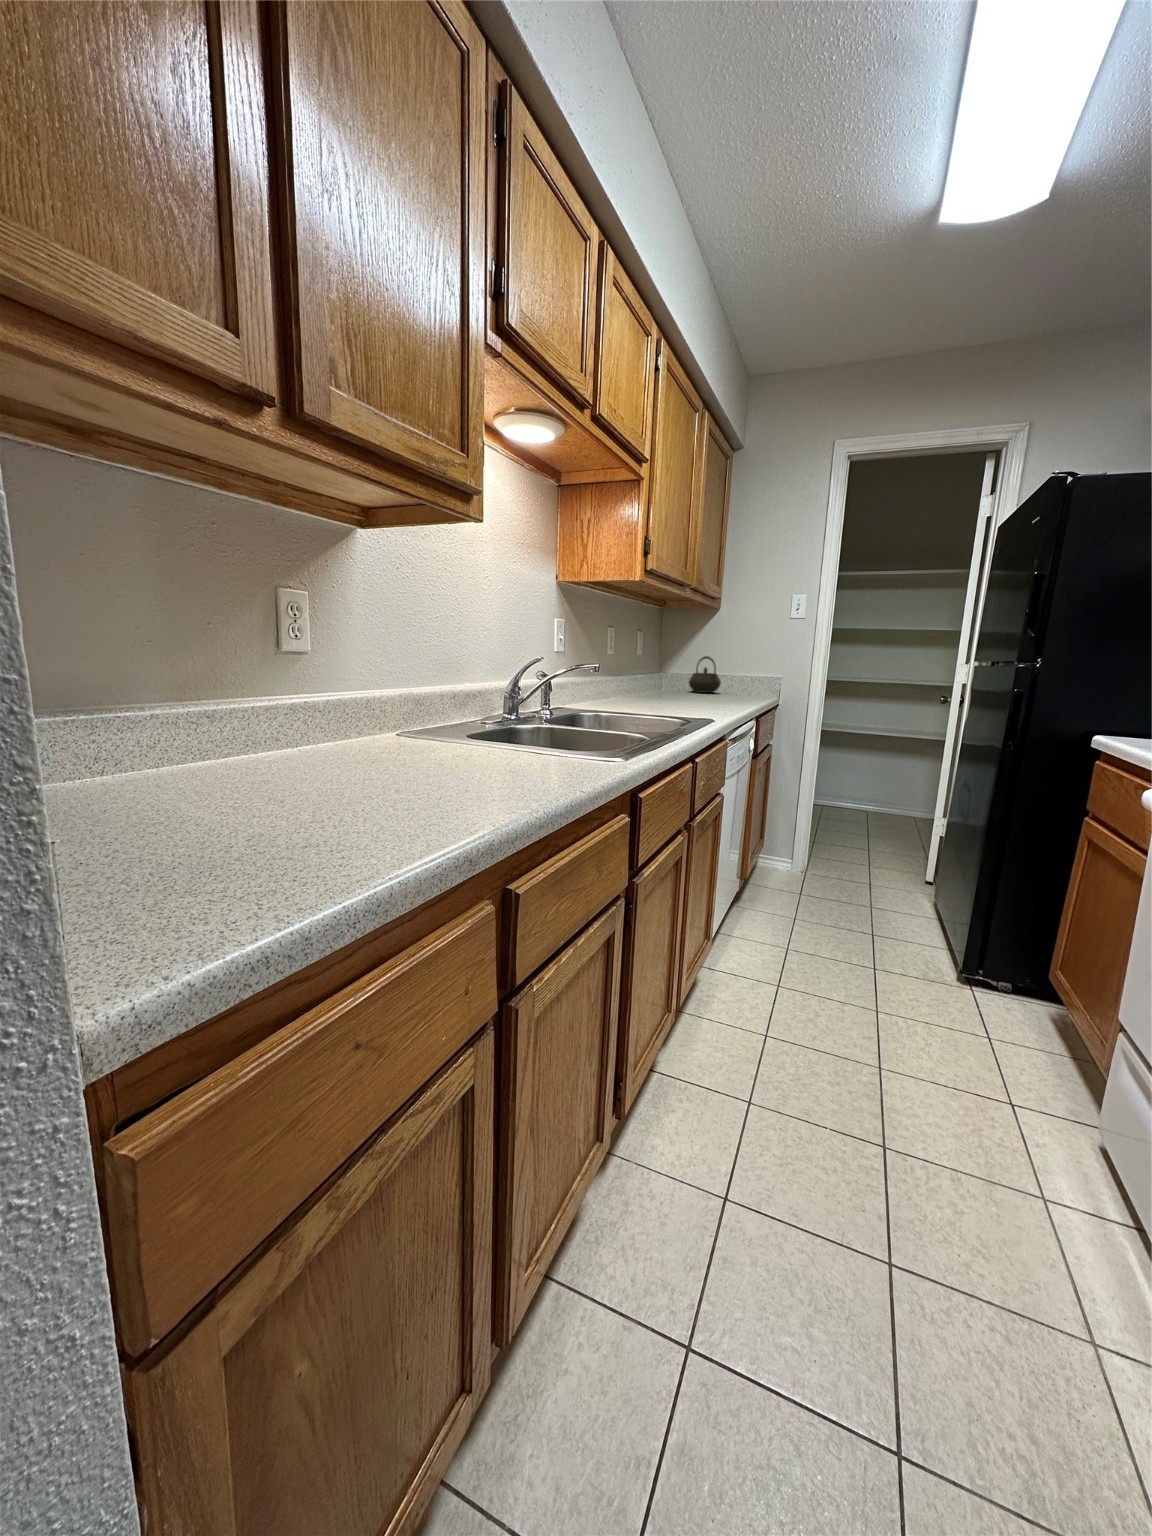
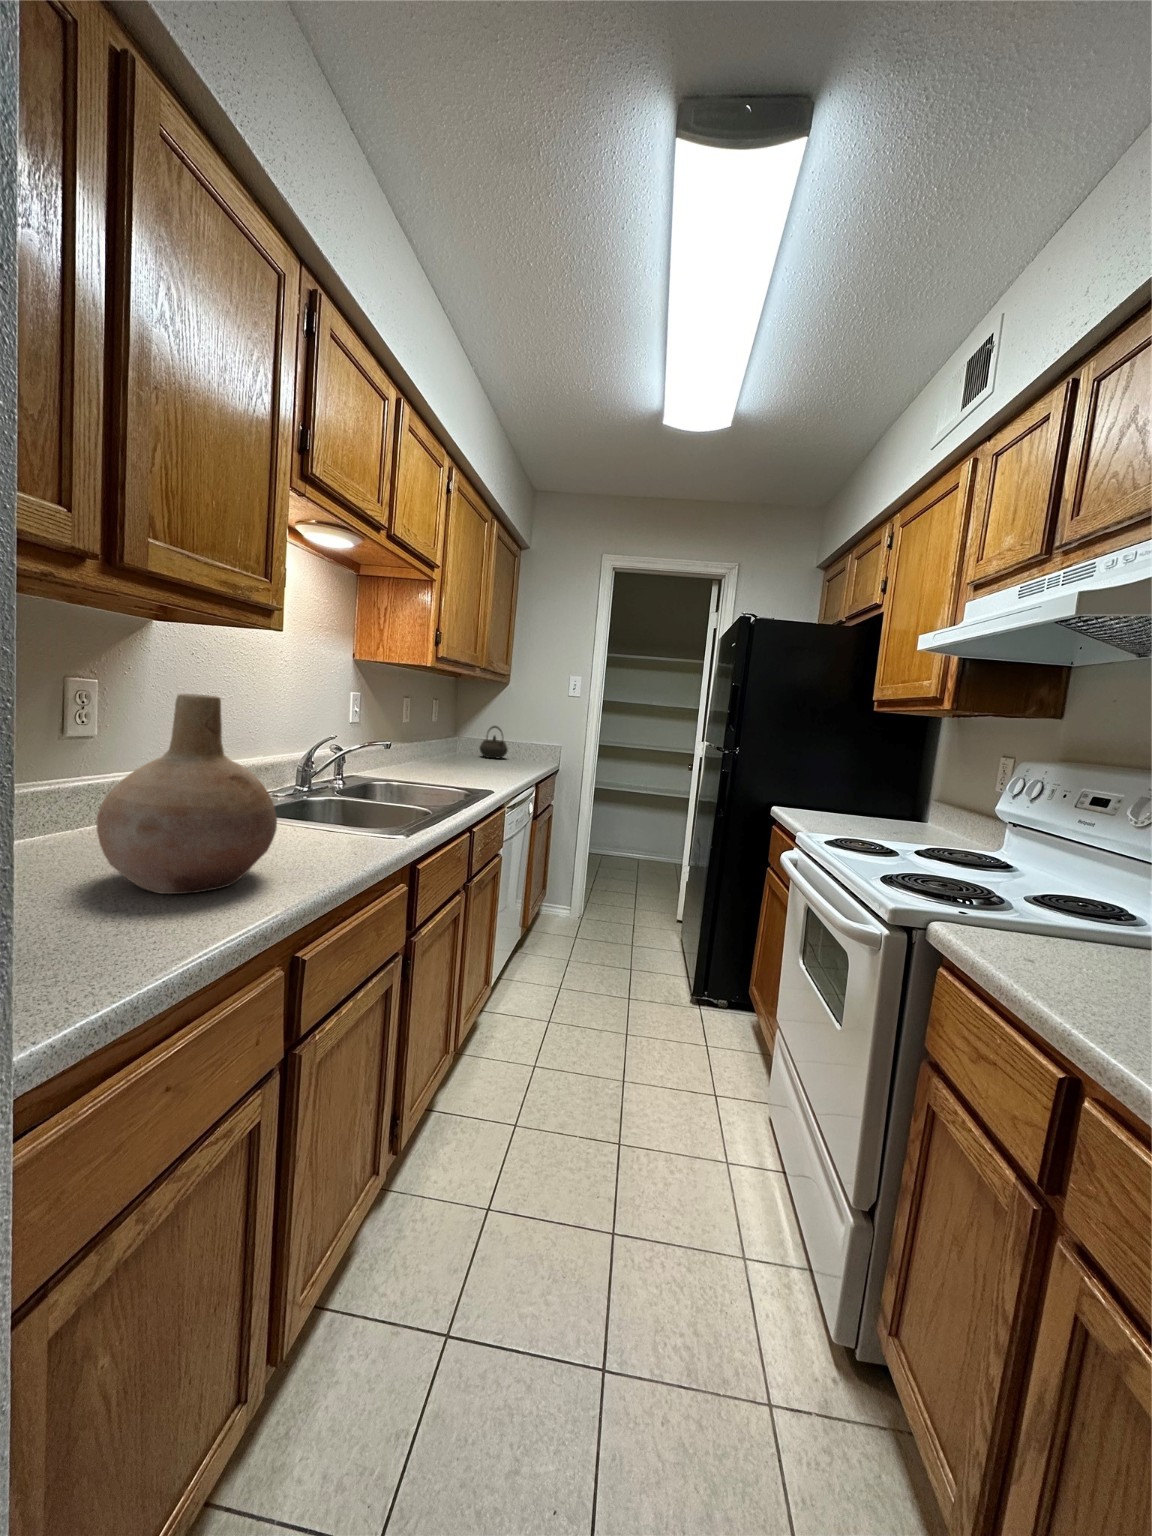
vase: none [293,571,480,809] -> present [96,694,277,894]

